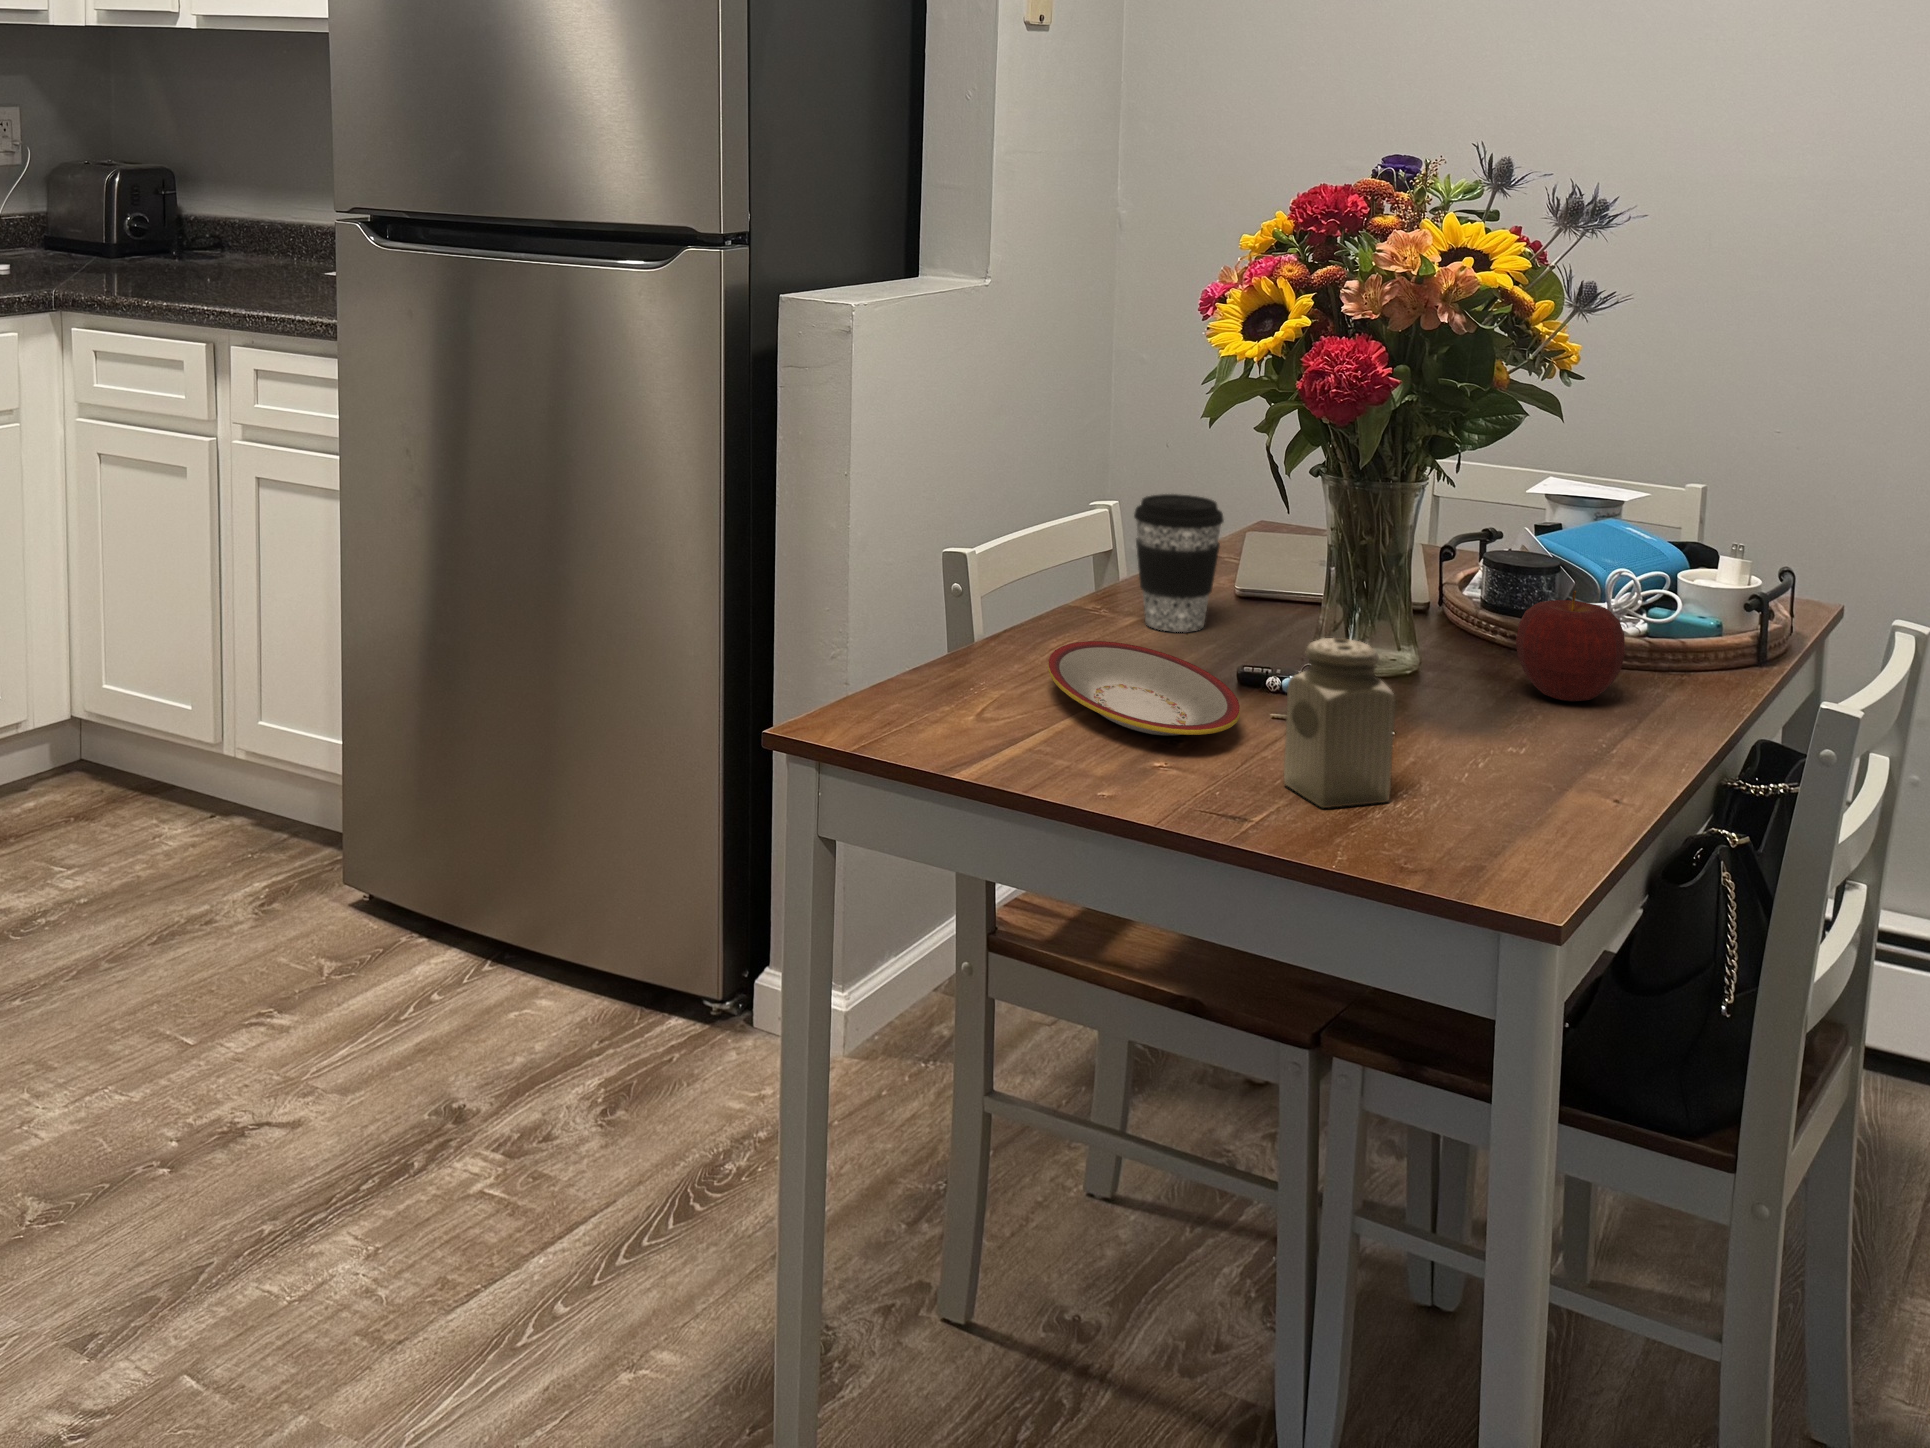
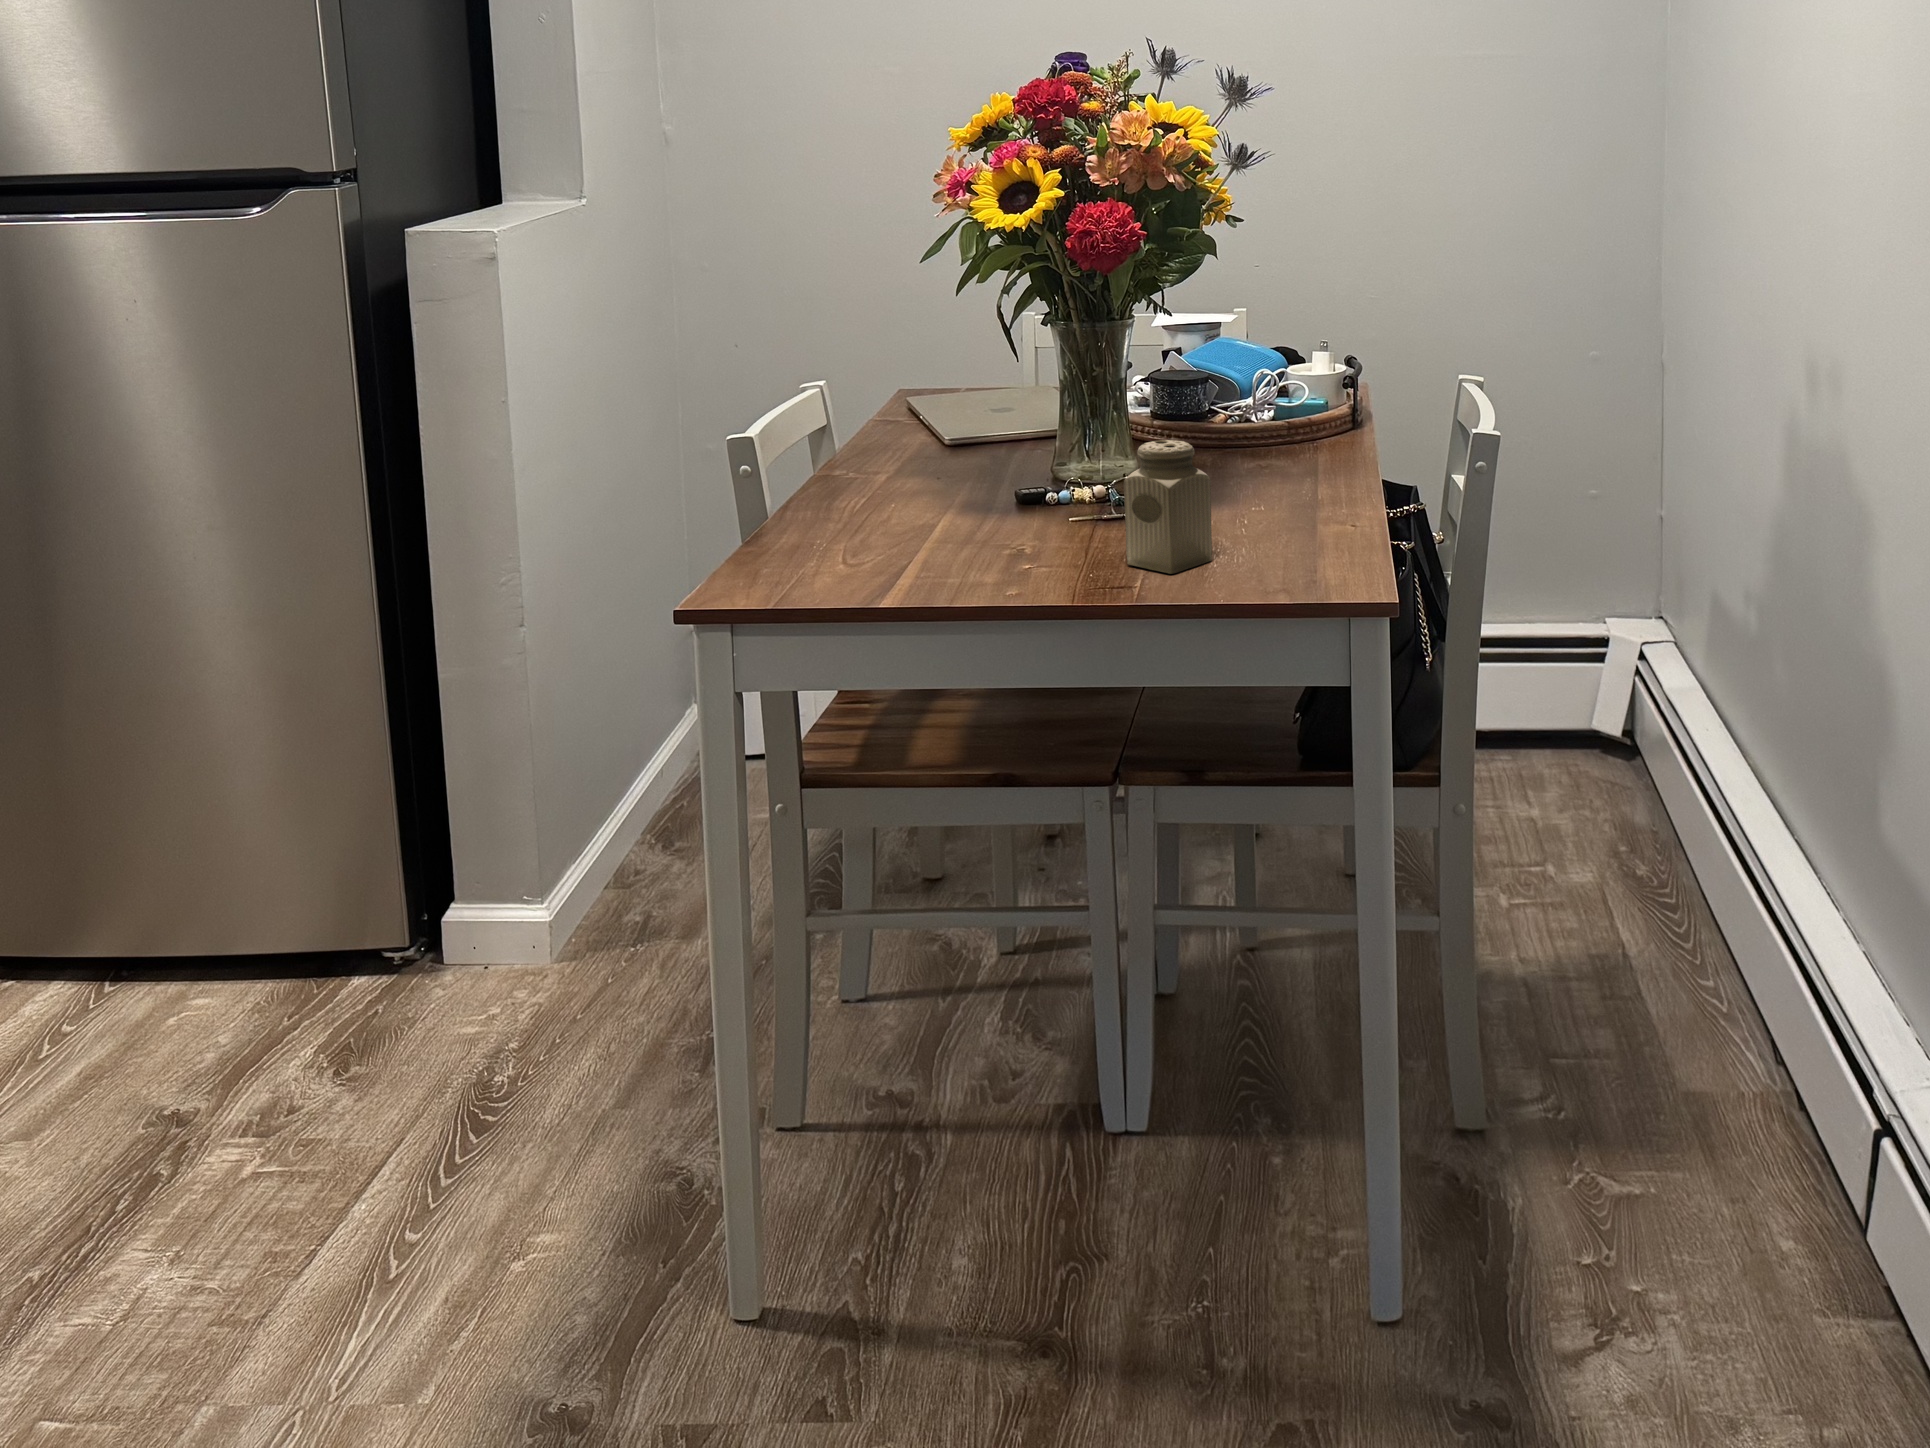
coffee cup: present [1134,494,1224,632] -> none [874,360,952,478]
apple: present [1516,591,1625,701] -> none [1215,386,1297,472]
plate: present [1048,641,1240,736] -> none [865,489,1063,552]

